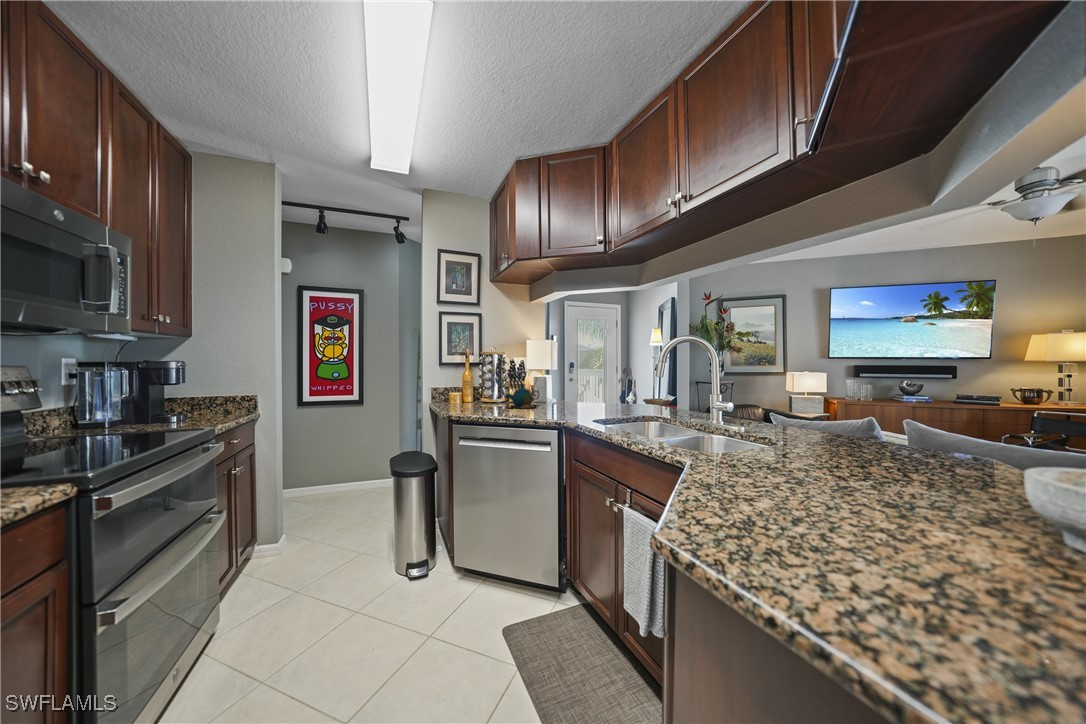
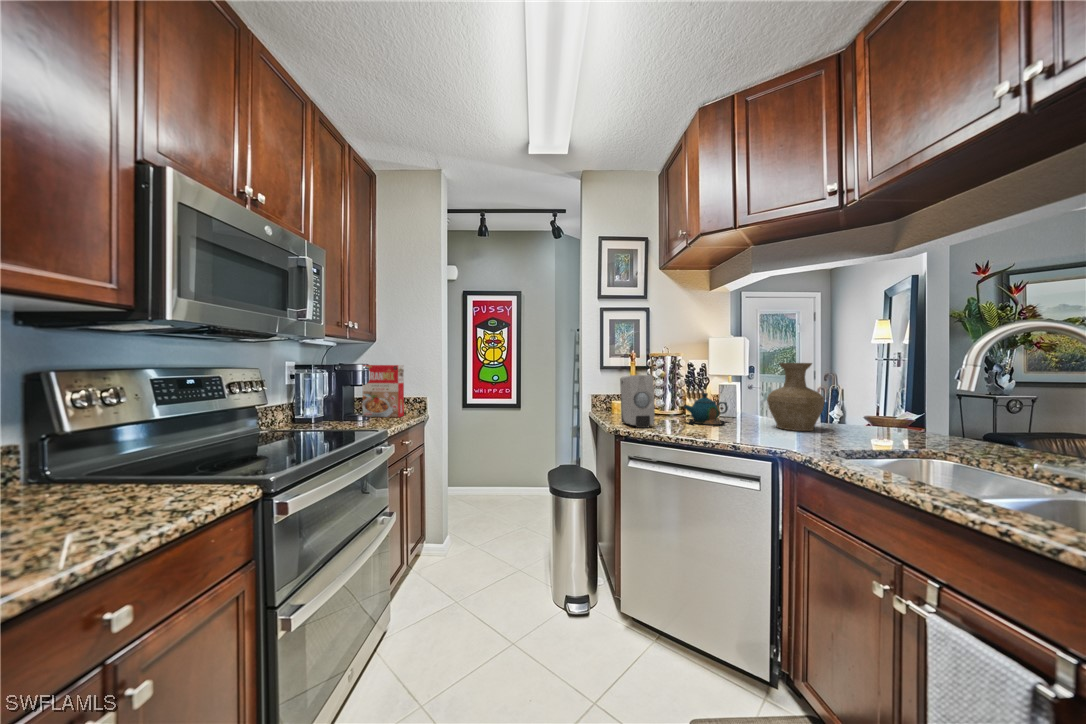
vase: none [564,360,600,409] -> present [767,363,825,431]
cereal box: none [174,363,229,418] -> present [362,365,404,417]
soap dispenser: none [455,370,482,413] -> present [620,375,655,428]

